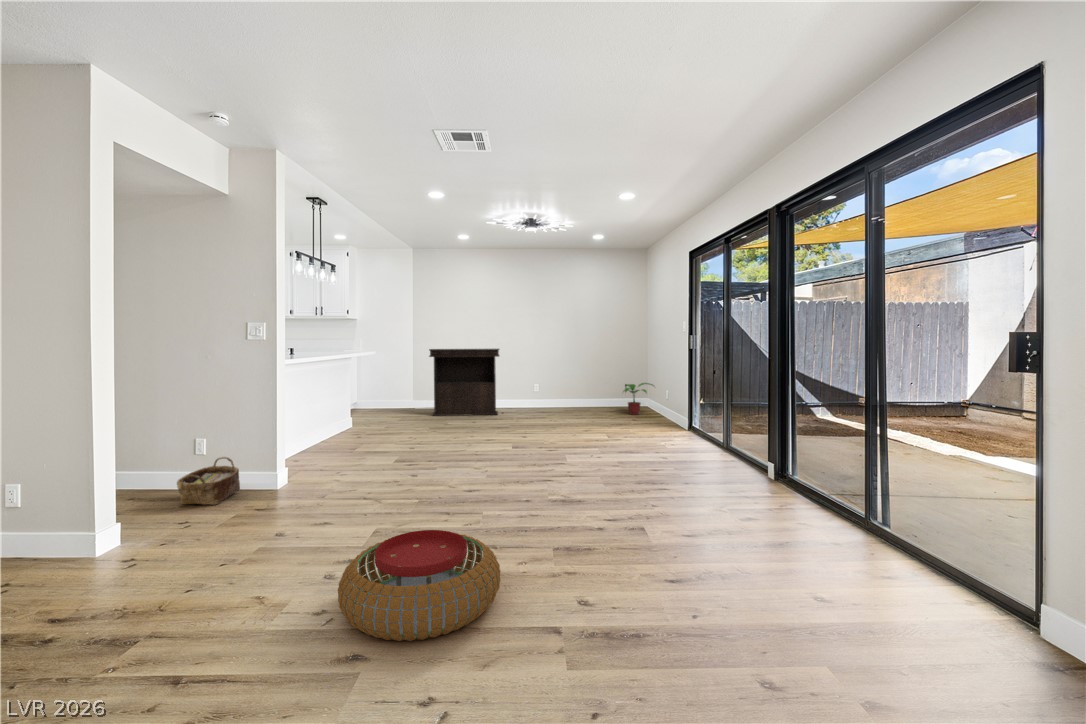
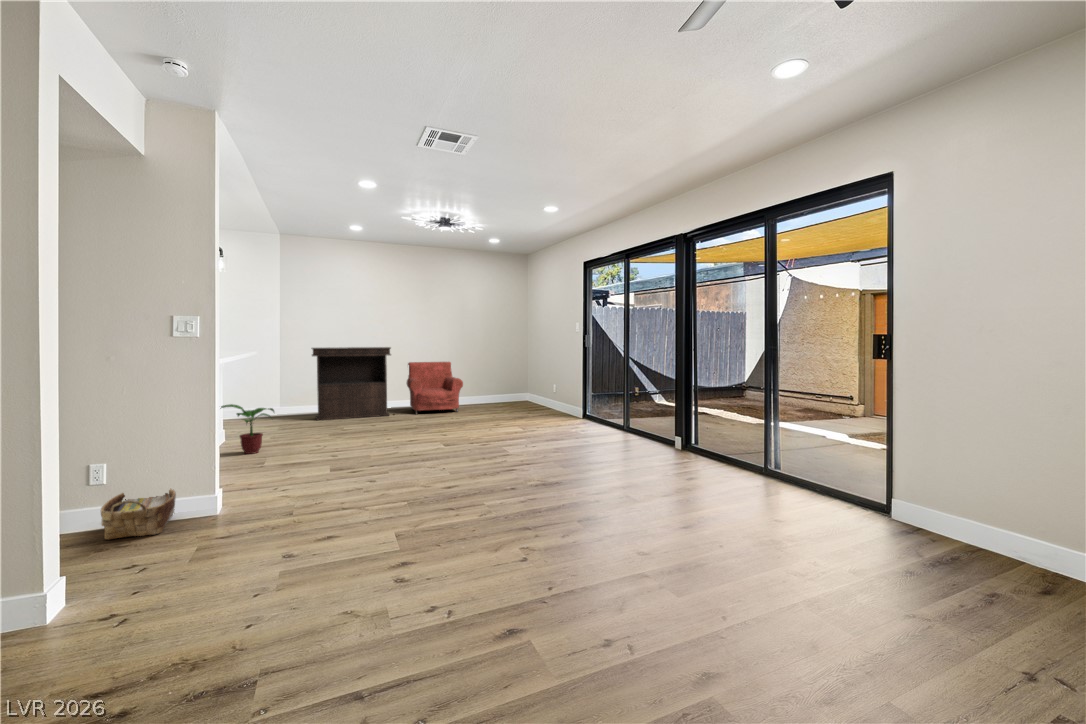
armchair: none [517,363,570,415] -> present [407,362,463,414]
potted plant: present [624,383,652,415] -> present [221,404,274,454]
pouf: present [338,530,501,641] -> none [444,516,592,615]

